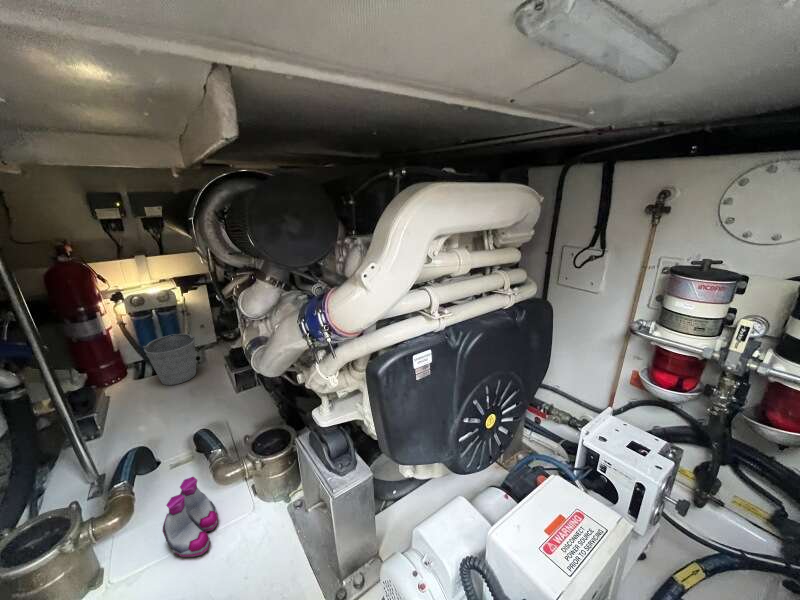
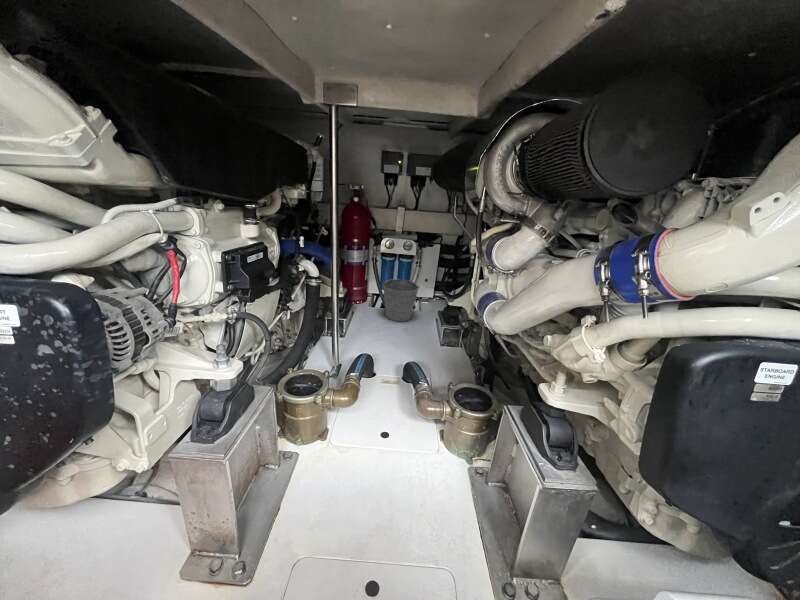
boots: present [163,477,218,557] -> none [372,394,410,462]

